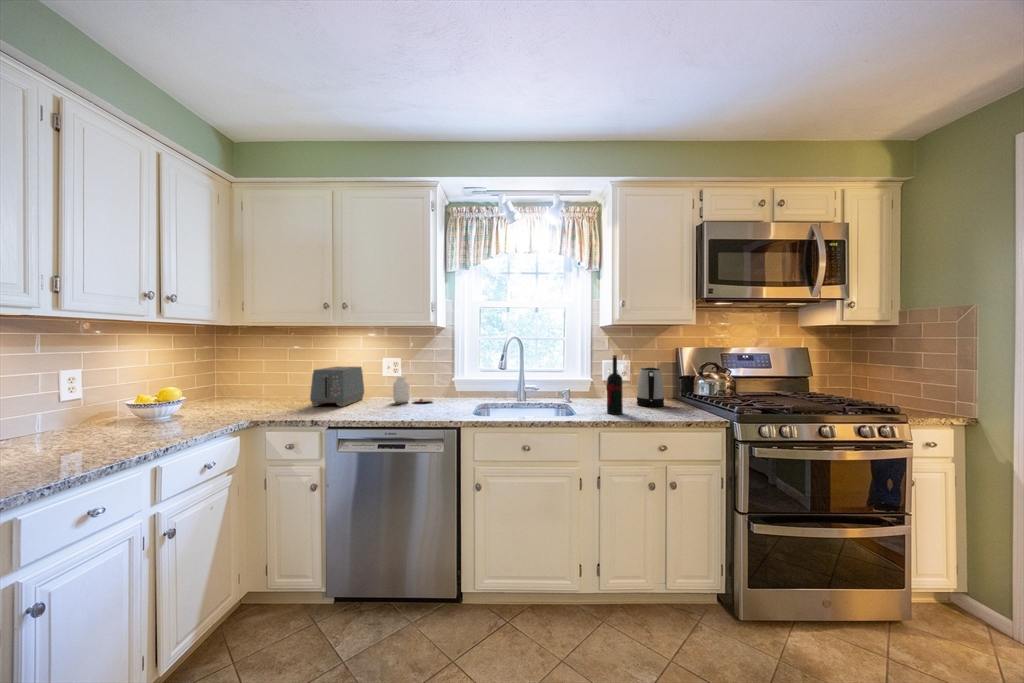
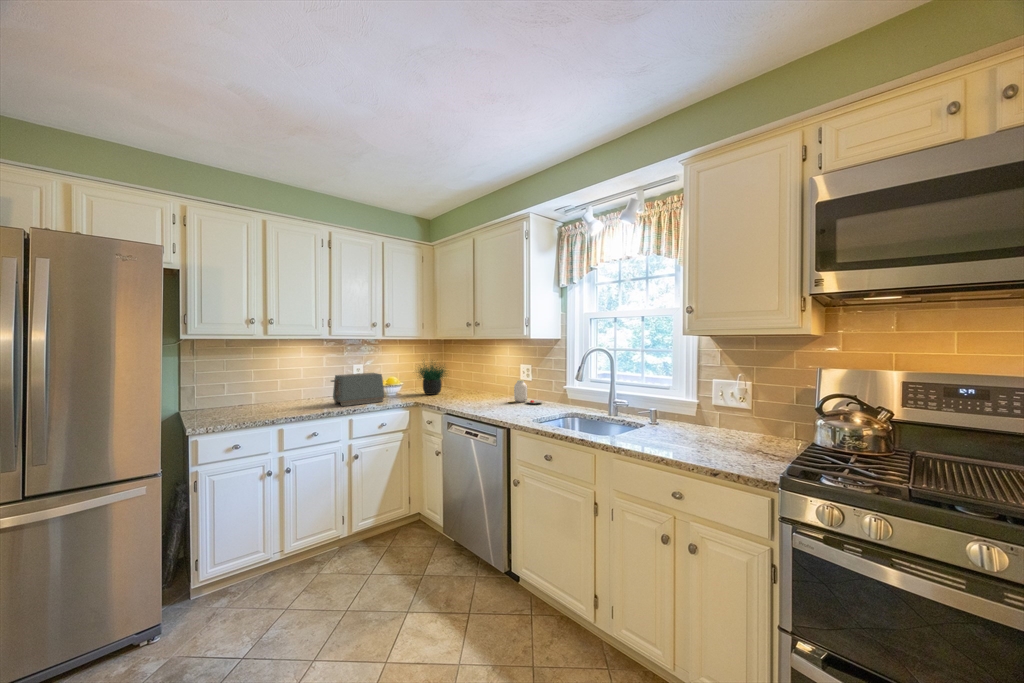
potted plant: none [202,344,278,411] -> present [418,364,446,395]
wine bottle: present [606,355,623,414] -> none [638,374,661,444]
toaster: present [310,367,364,407] -> present [331,373,384,406]
kettle: present [637,367,664,407] -> none [718,392,759,447]

